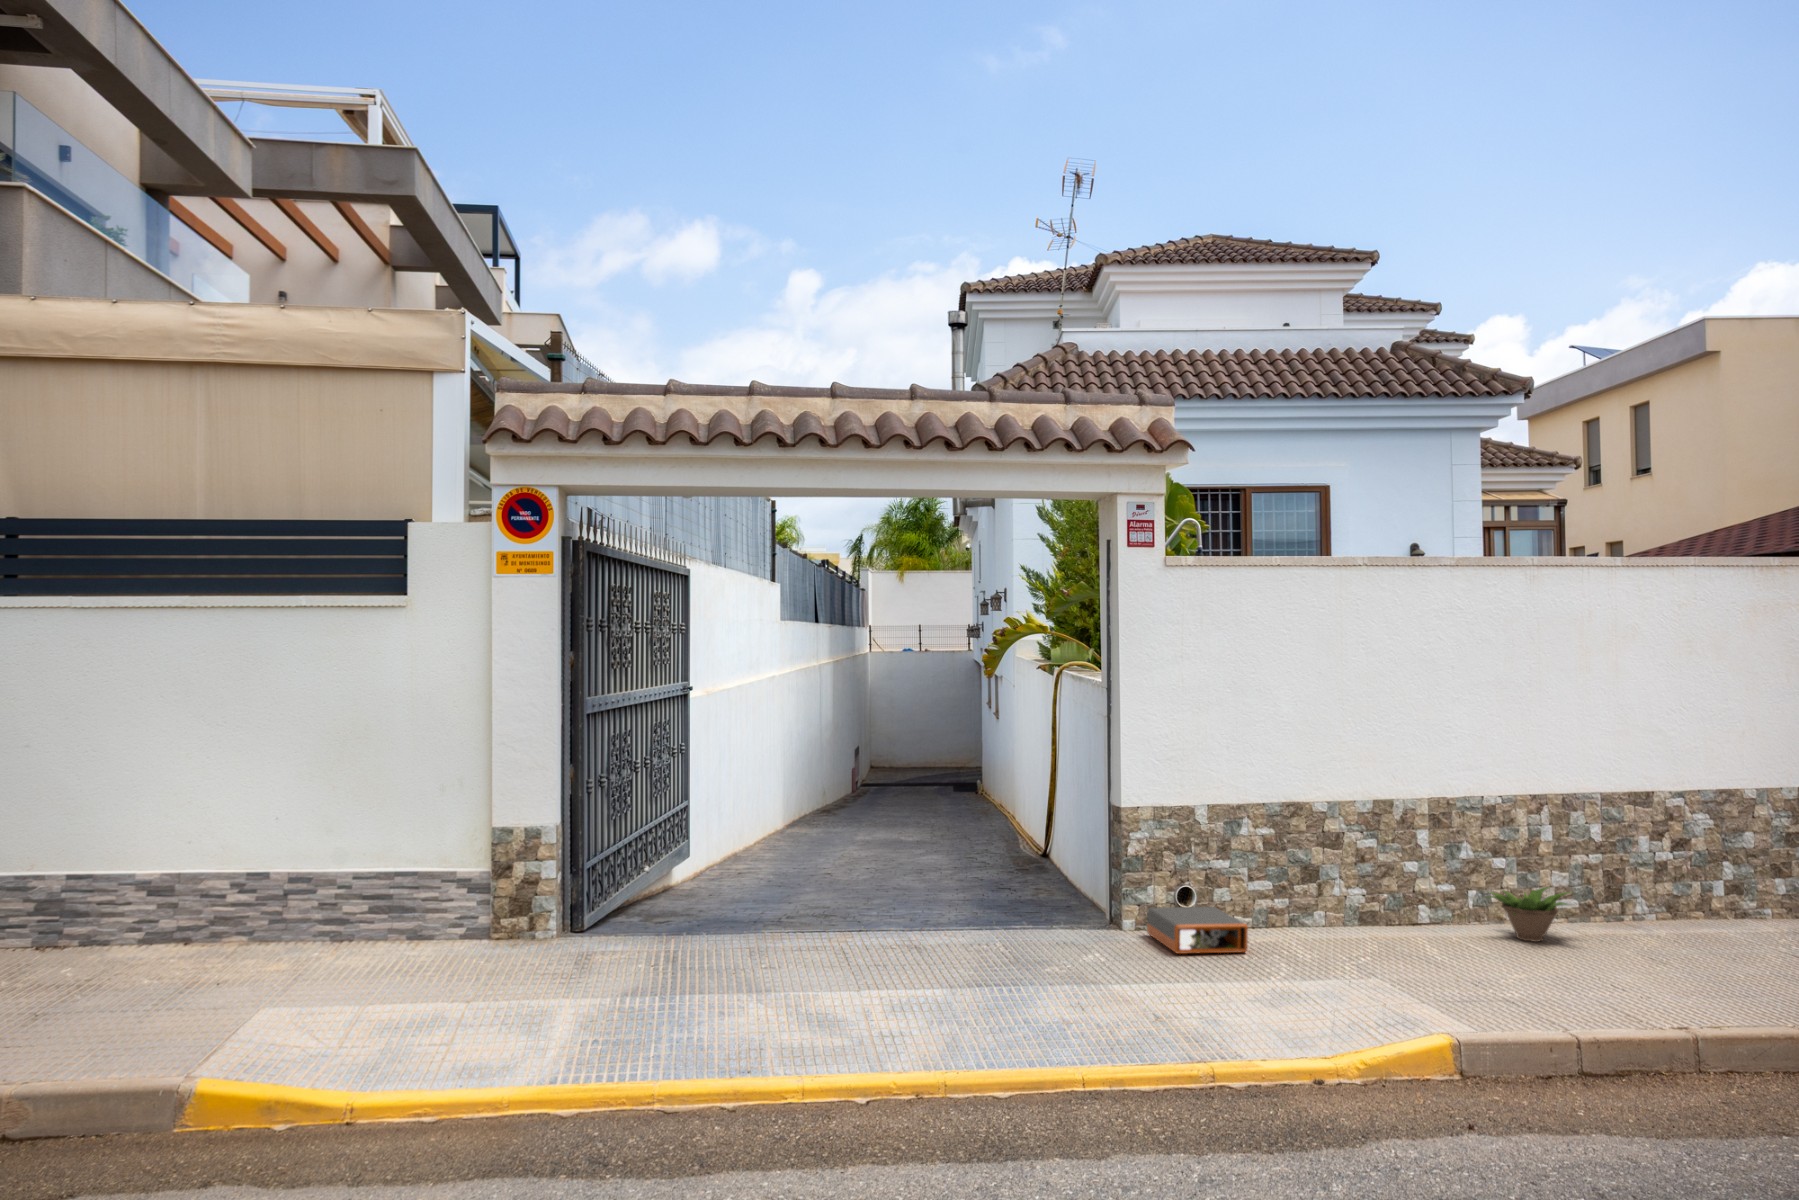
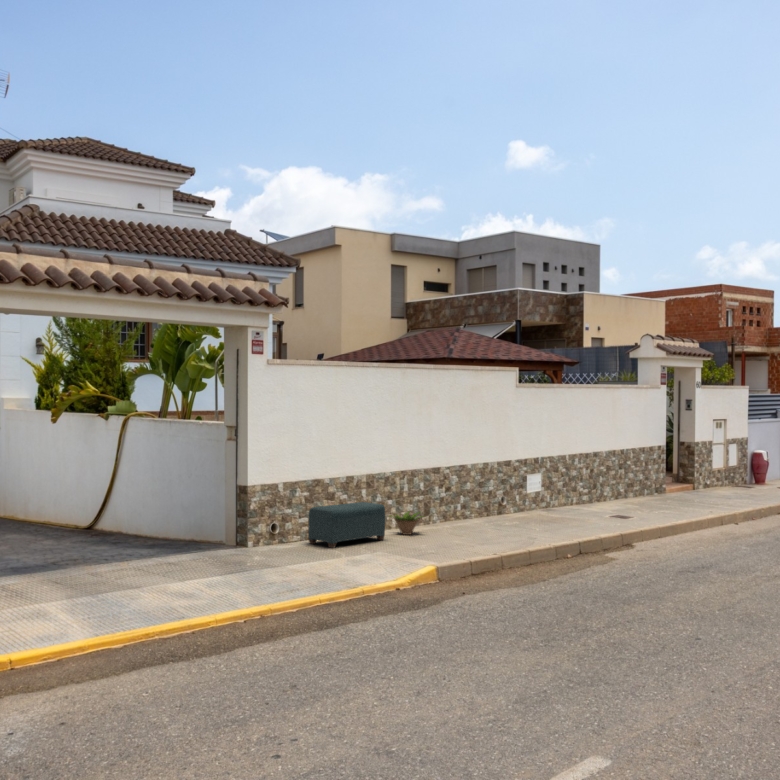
bench: none [1266,858,1450,952] -> present [308,502,385,548]
storage box: present [1147,907,1248,954] -> none [260,532,314,554]

